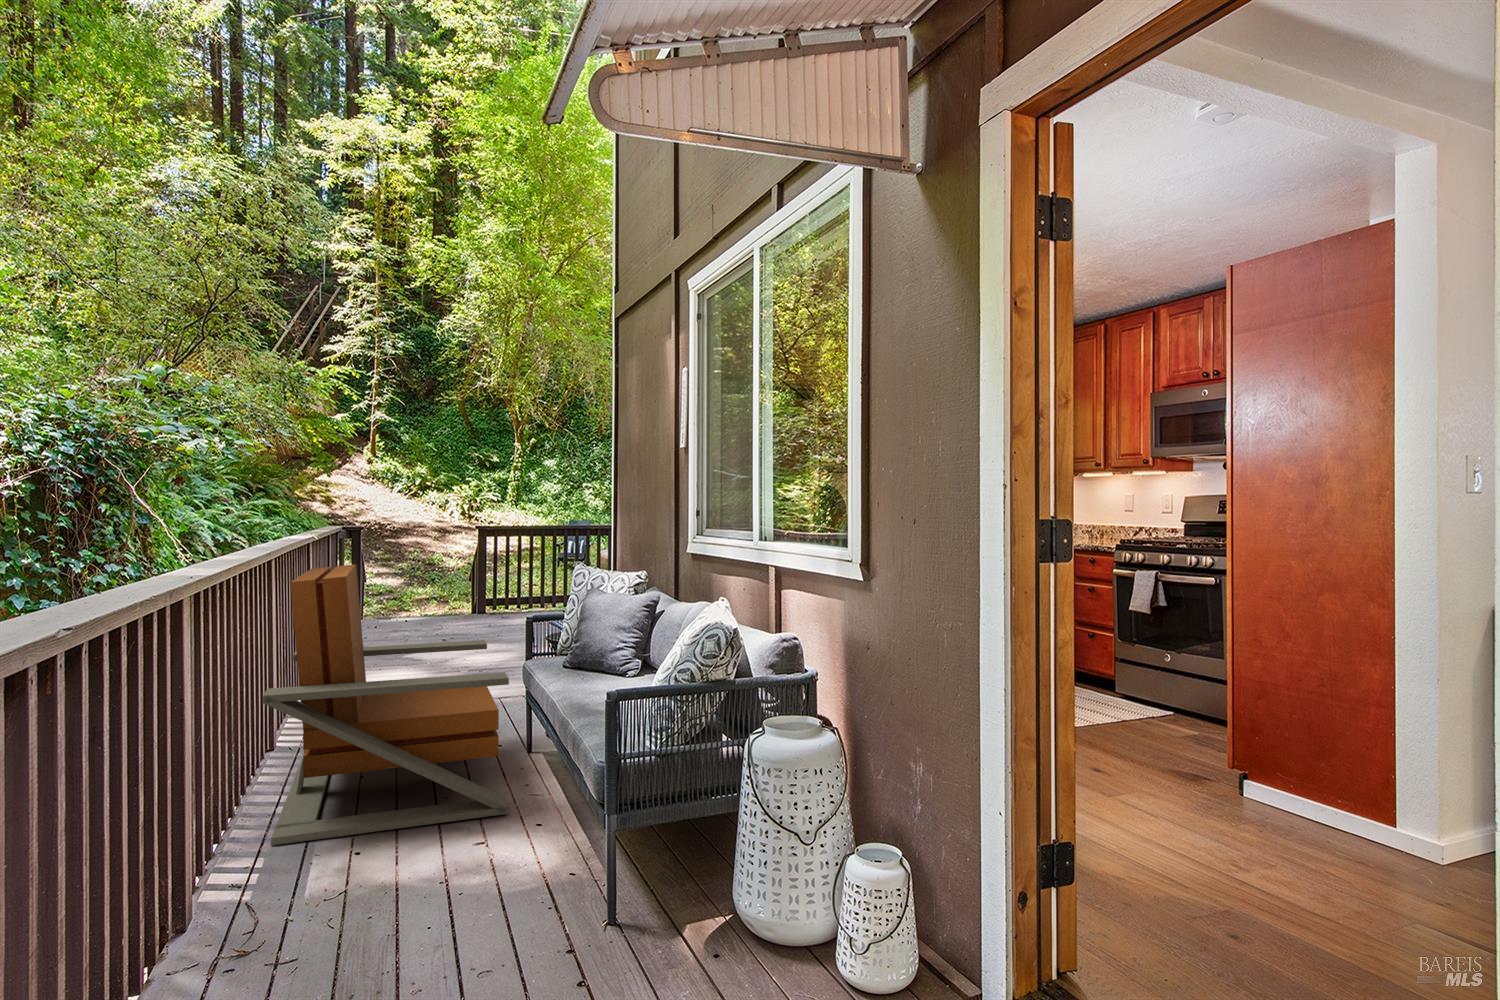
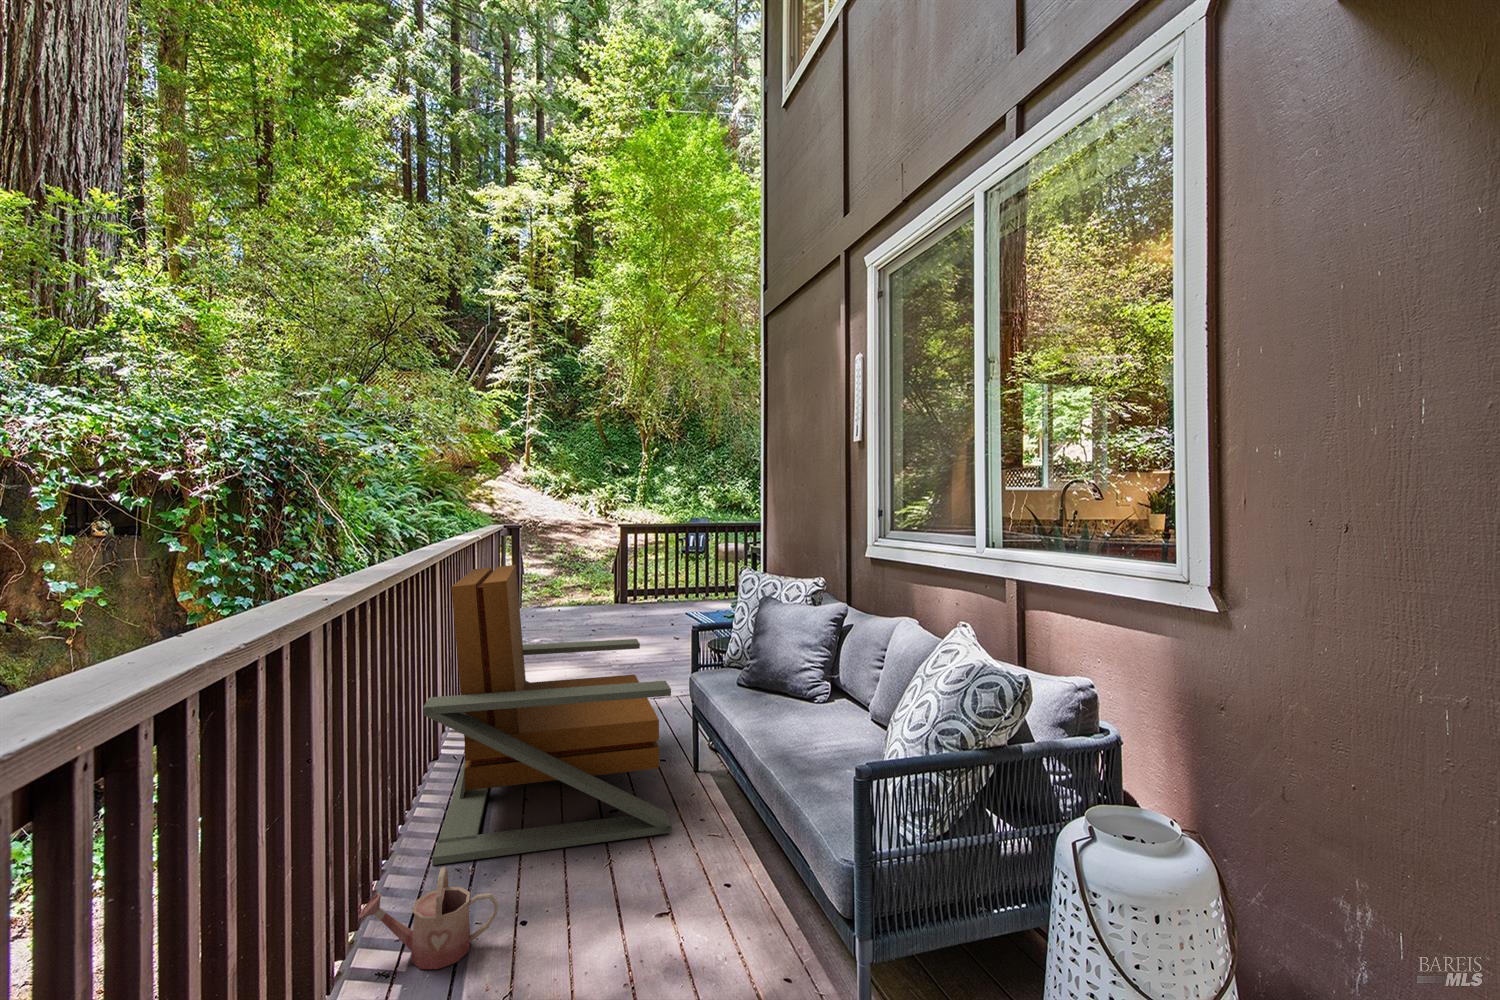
watering can: none [207,828,337,914] -> present [359,867,498,969]

